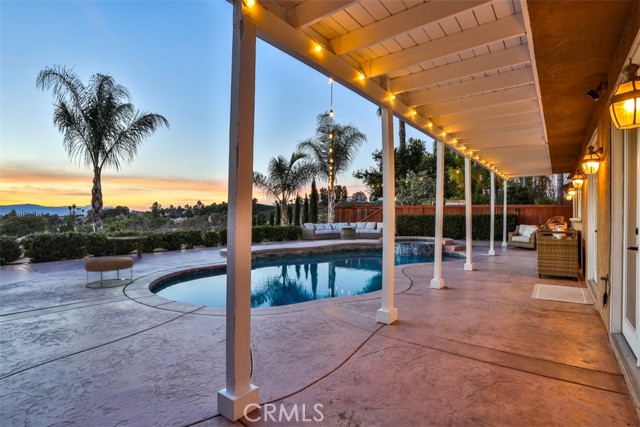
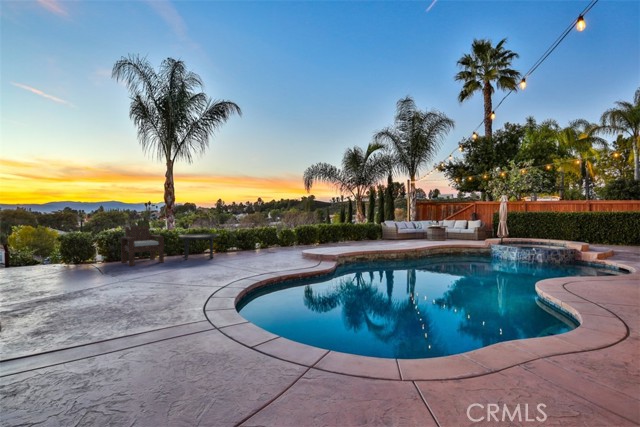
chair: none [48,229,93,266] -> present [121,226,164,266]
ottoman: present [84,257,134,288] -> none [141,259,199,299]

